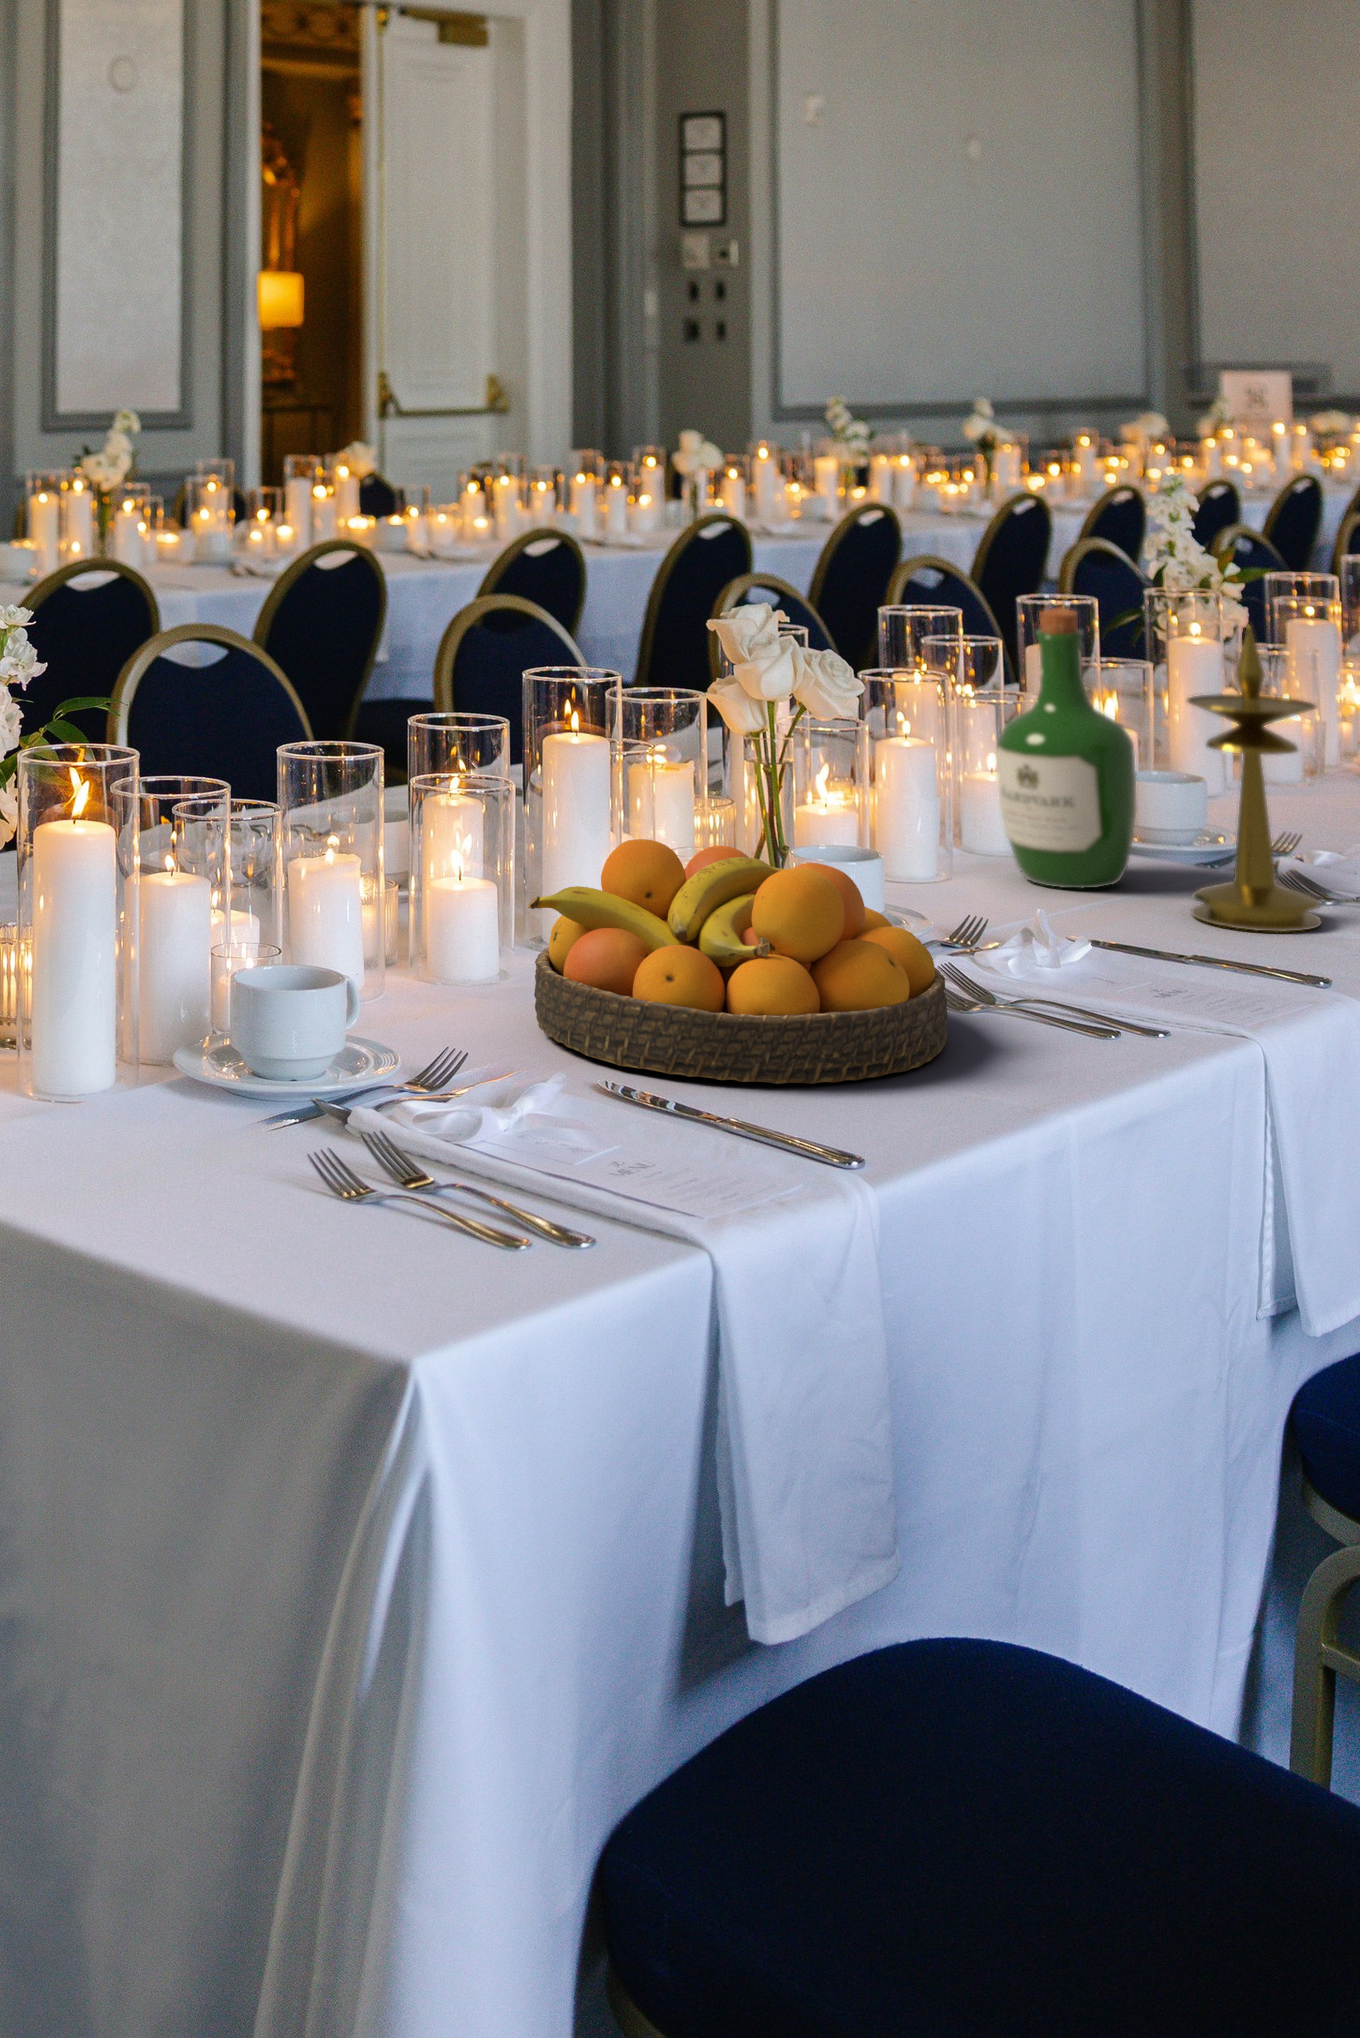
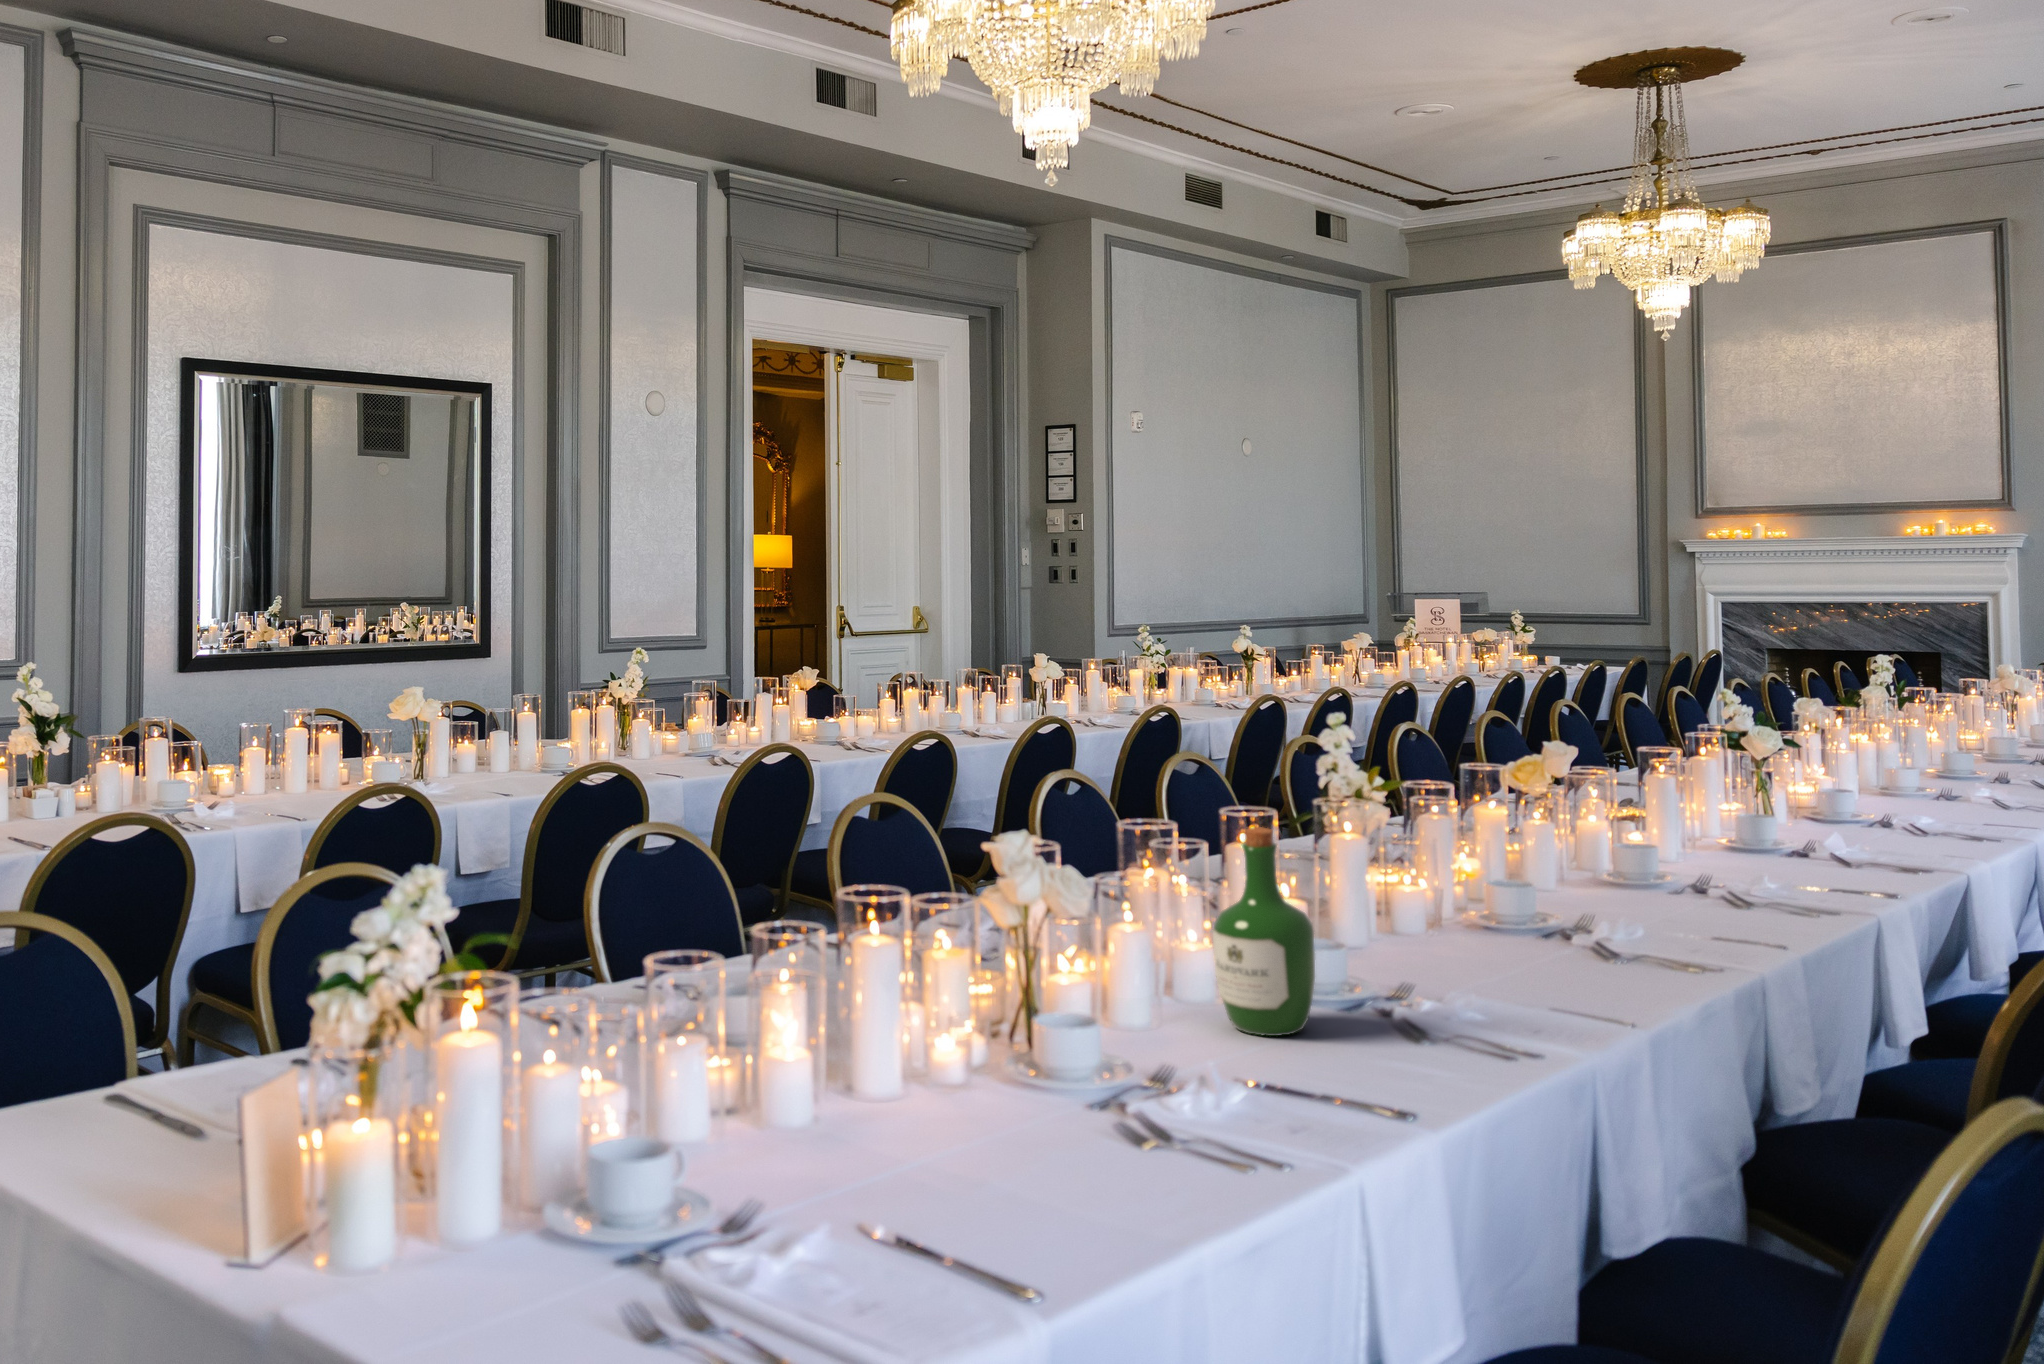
candlestick: present [1187,626,1321,932] -> none [1350,844,1448,1076]
fruit bowl: present [527,839,948,1084] -> none [834,1032,1155,1237]

